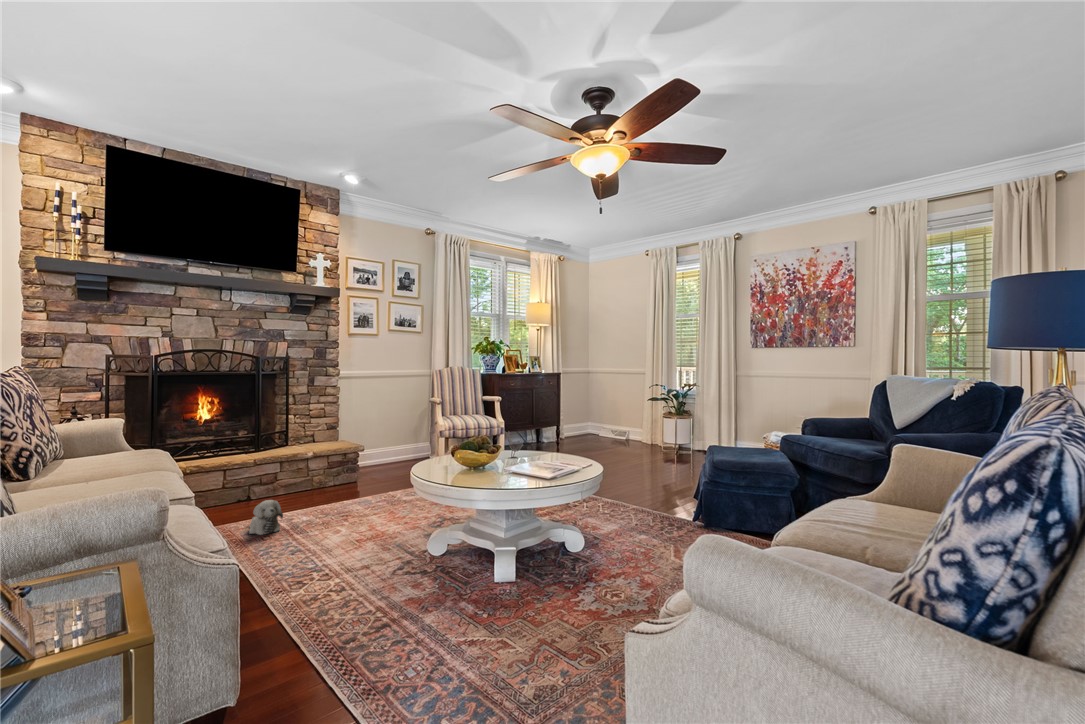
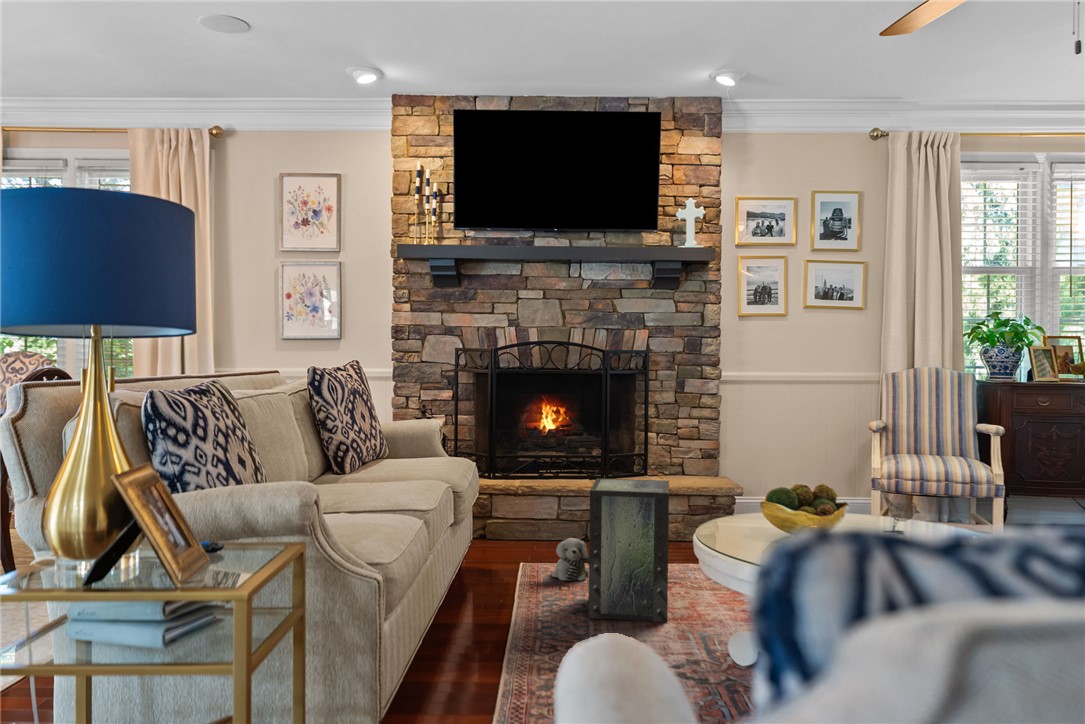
storage box: none [300,446,372,558] -> present [589,479,669,622]

